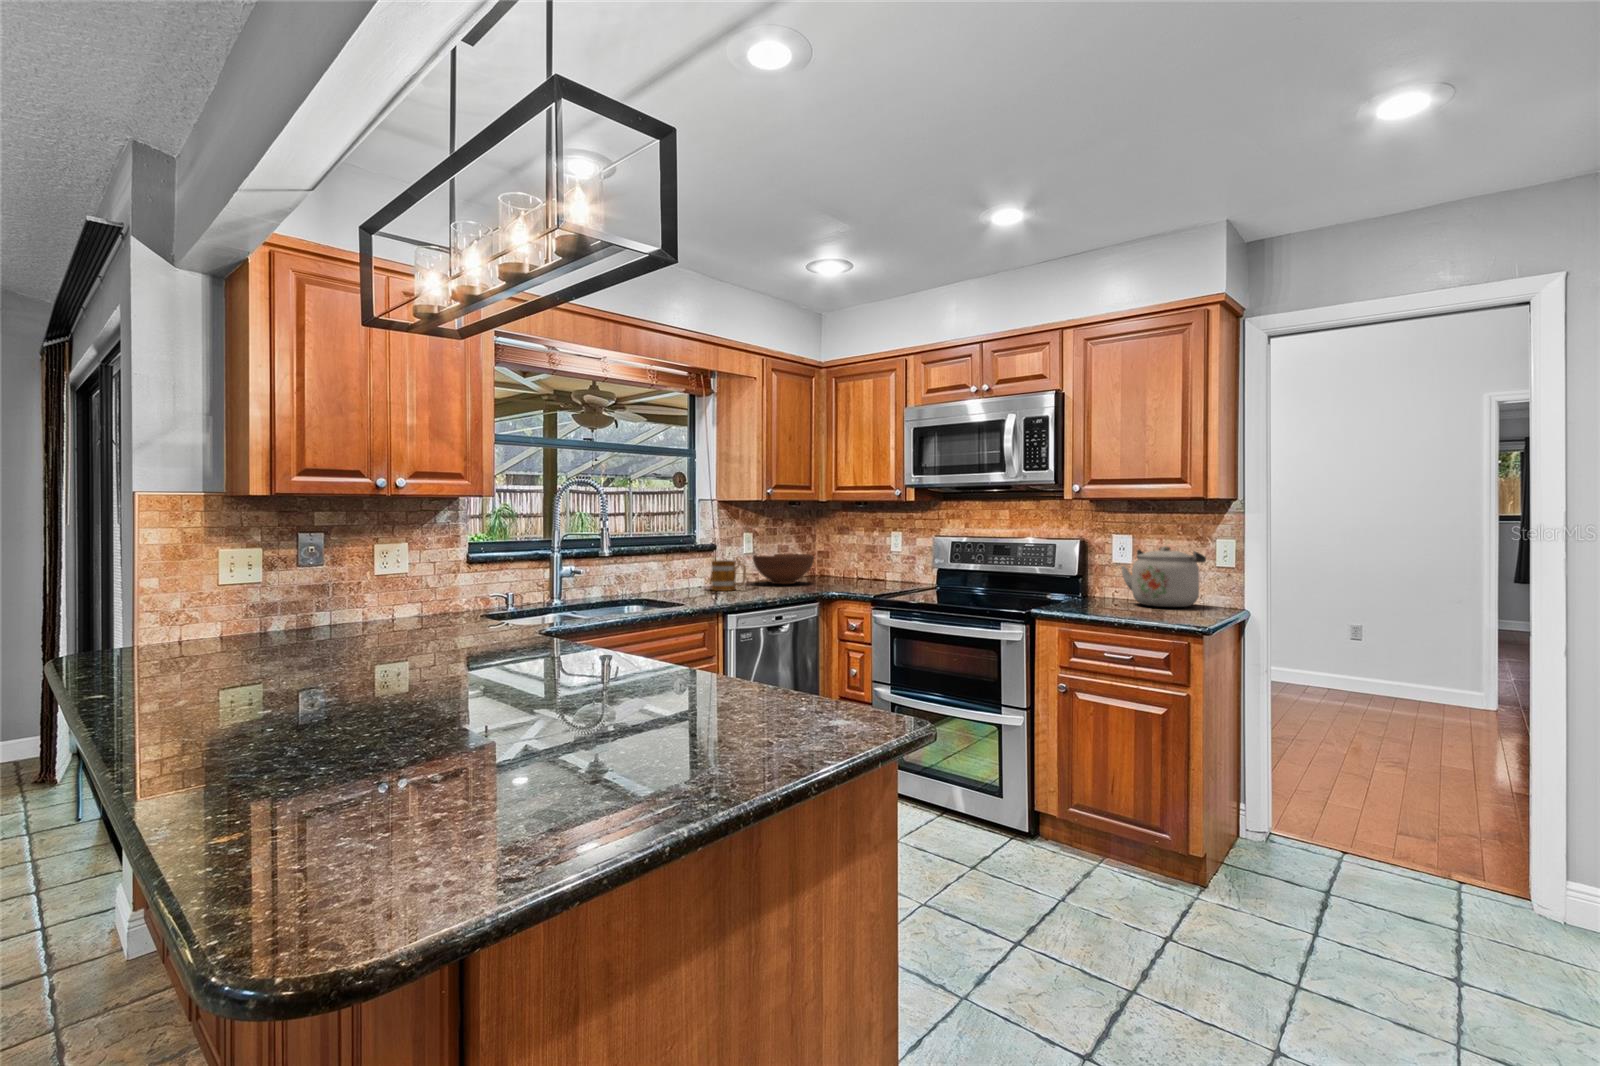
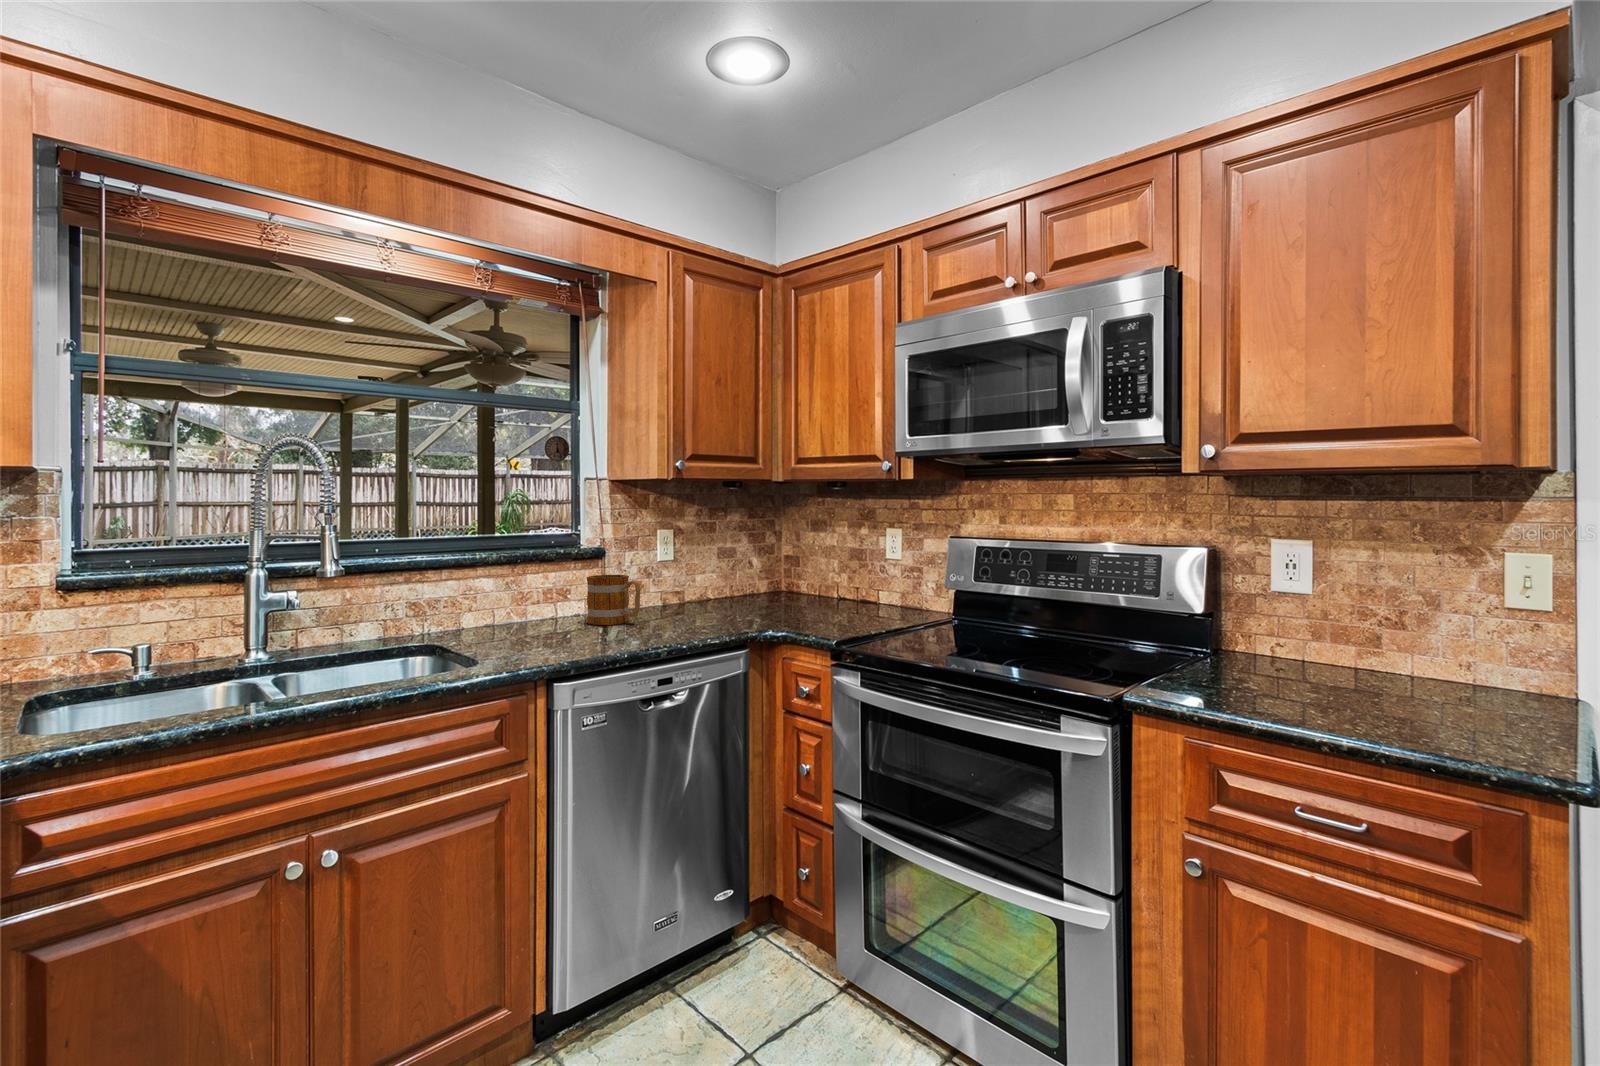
kettle: present [1121,546,1206,607] -> none [1298,566,1491,696]
fruit bowl: present [753,554,814,584] -> none [671,561,766,610]

